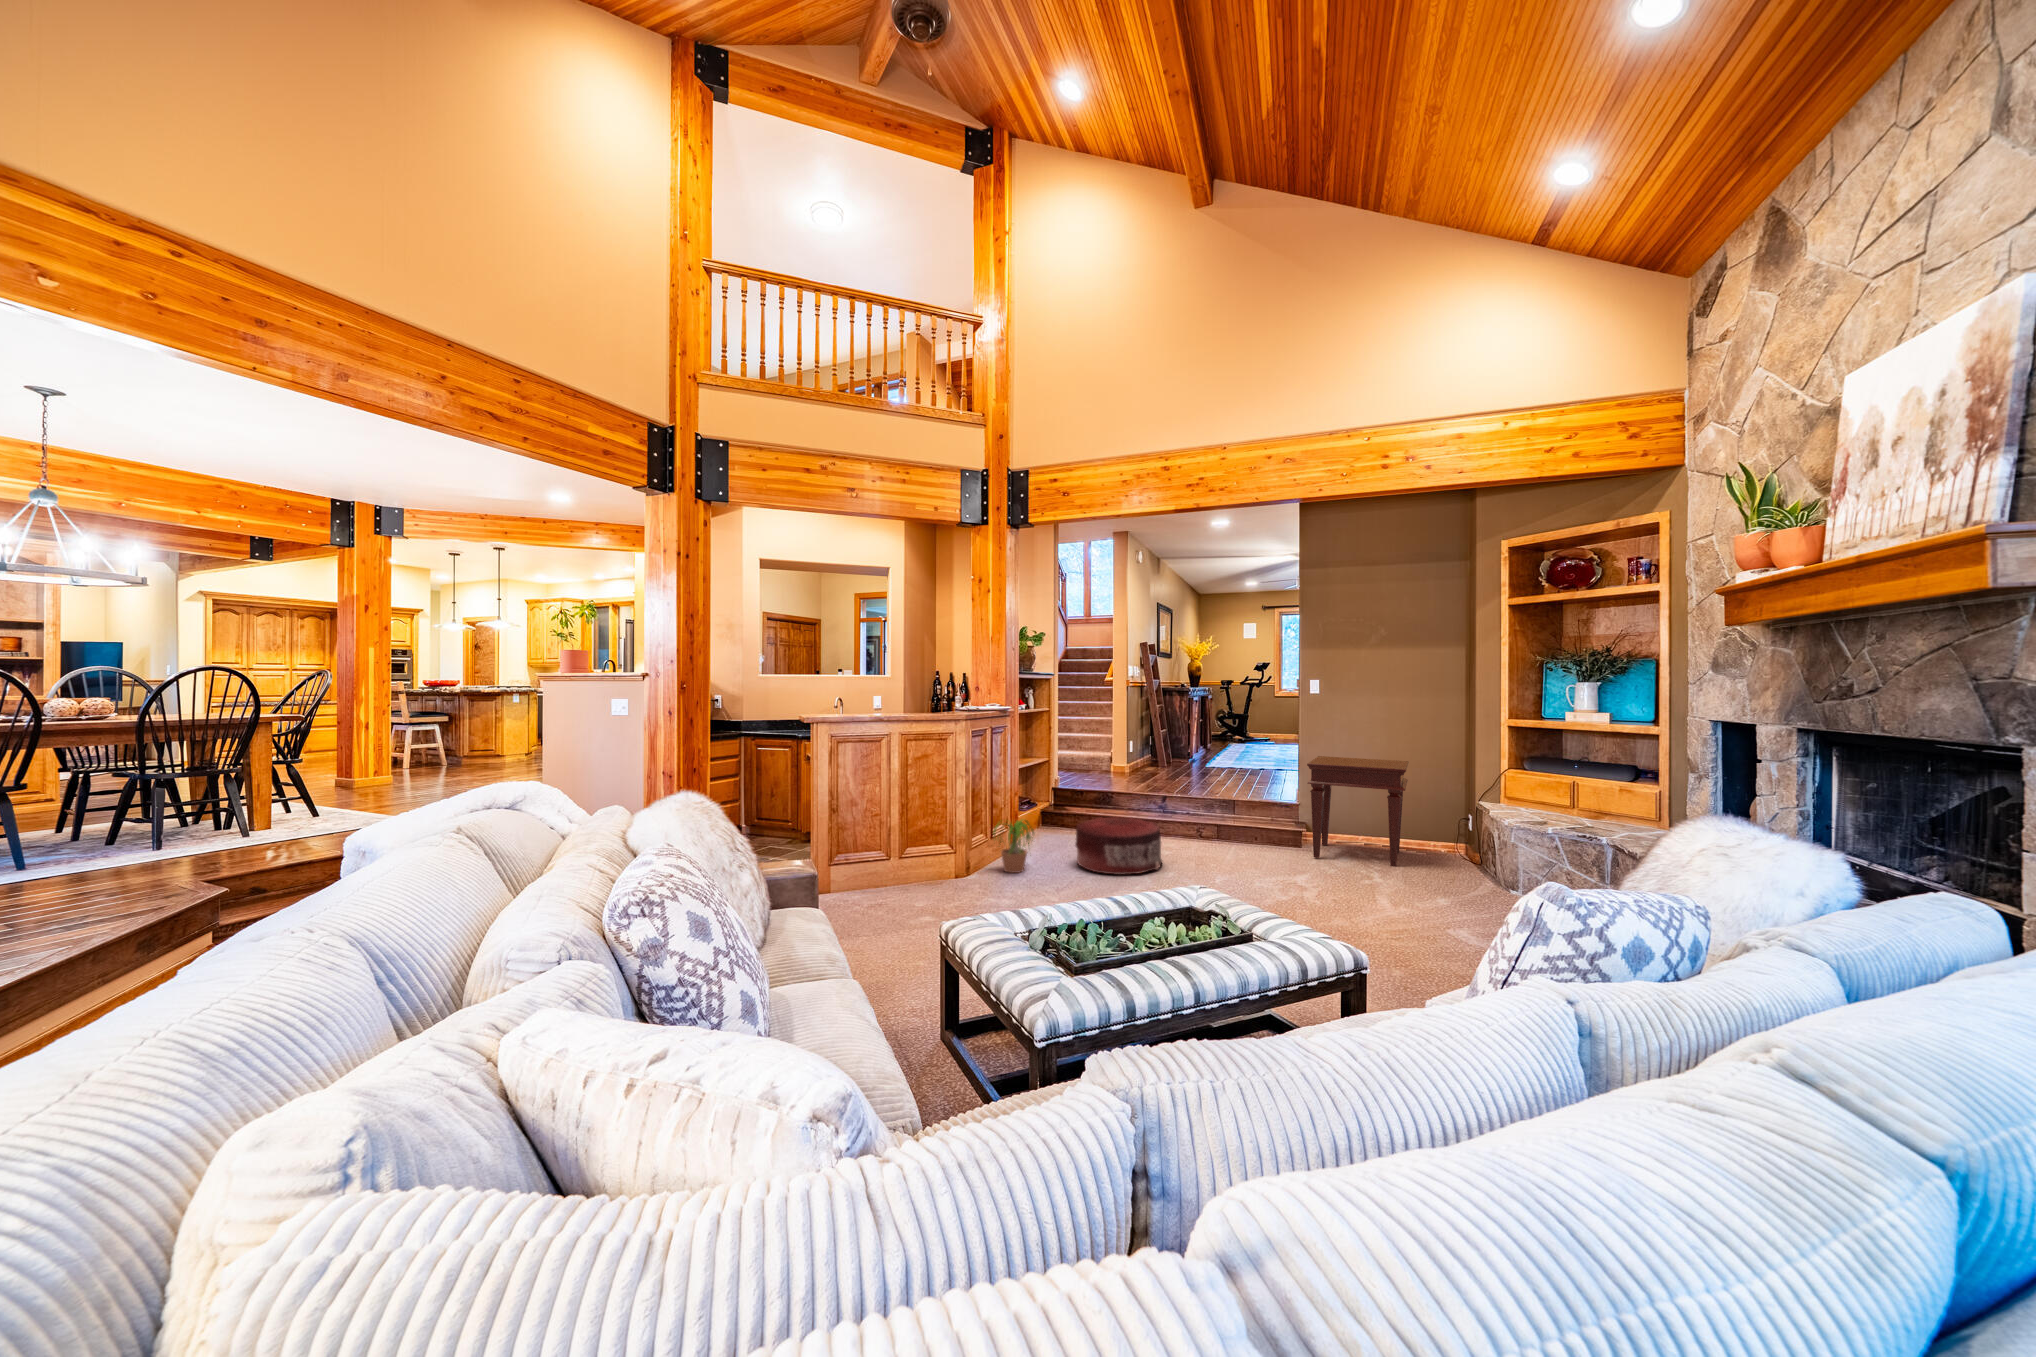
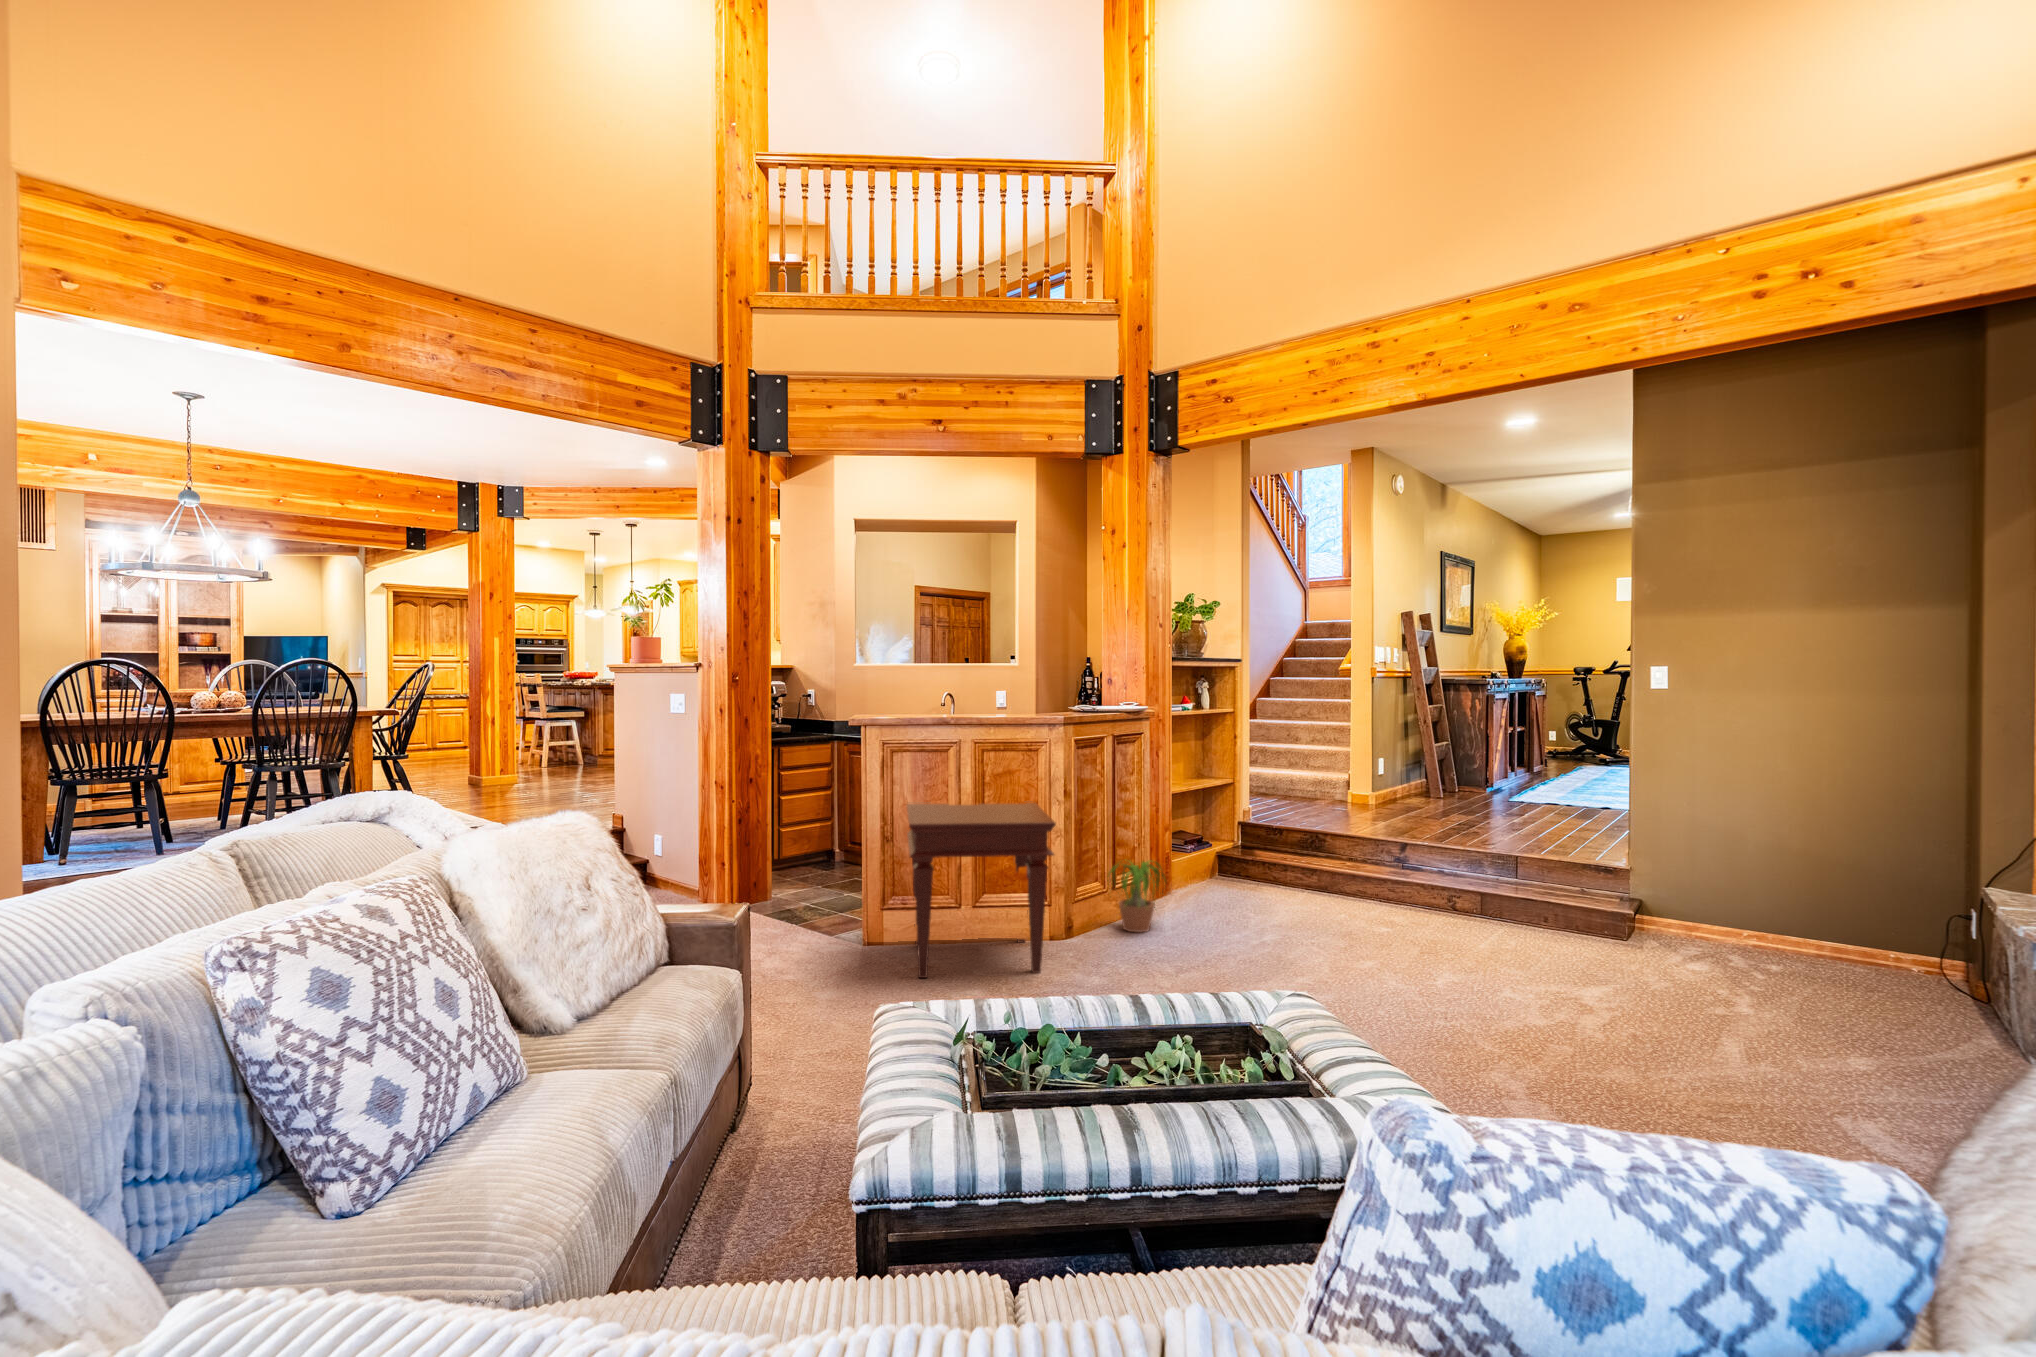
side table: present [1307,756,1409,867] -> present [907,802,1056,978]
pouf: present [1075,817,1162,875] -> none [1223,863,1354,948]

